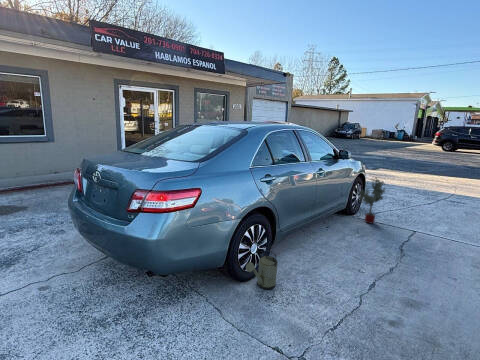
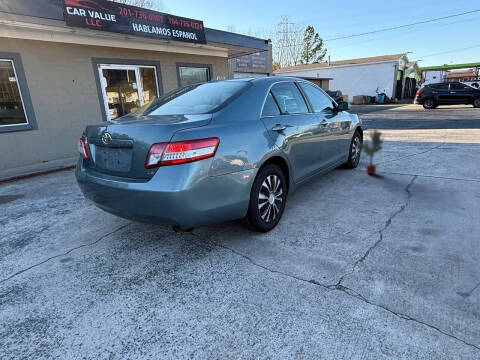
watering can: present [246,251,278,290] -> none [267,198,296,237]

